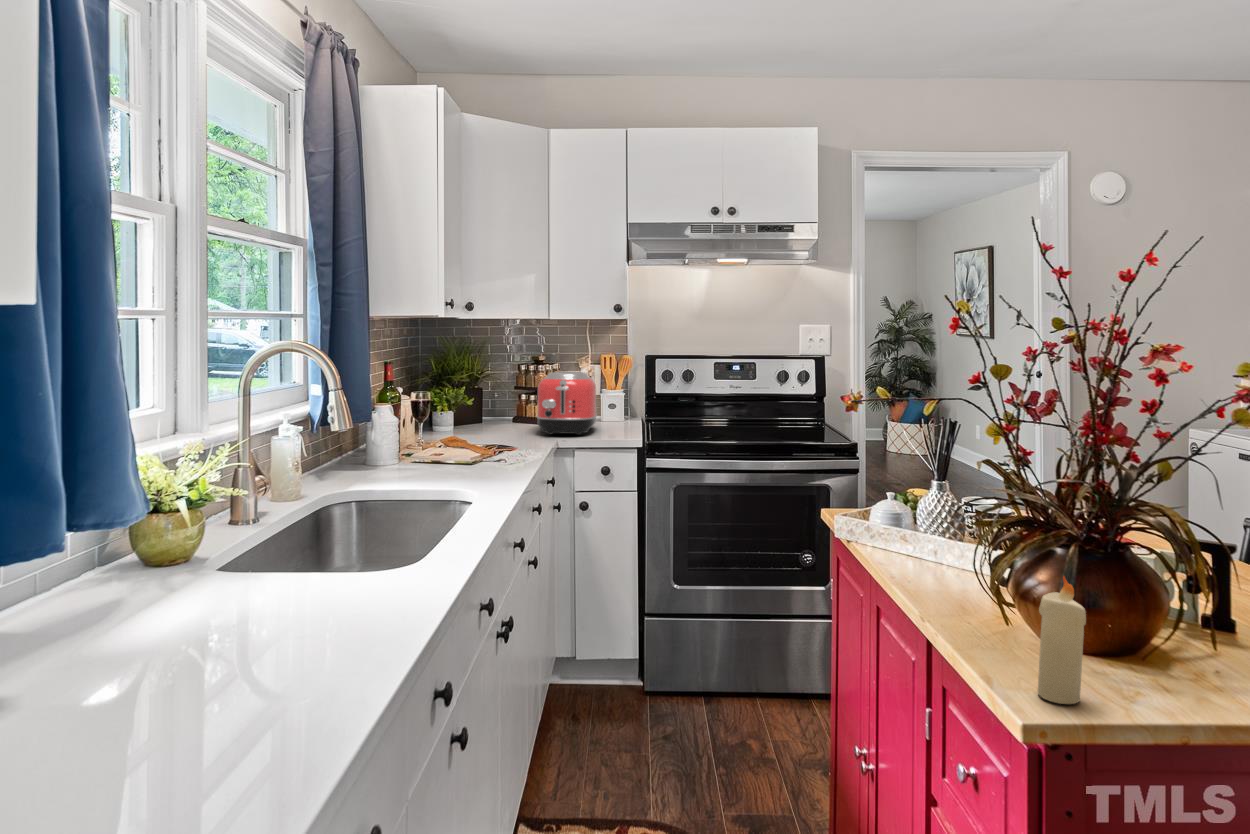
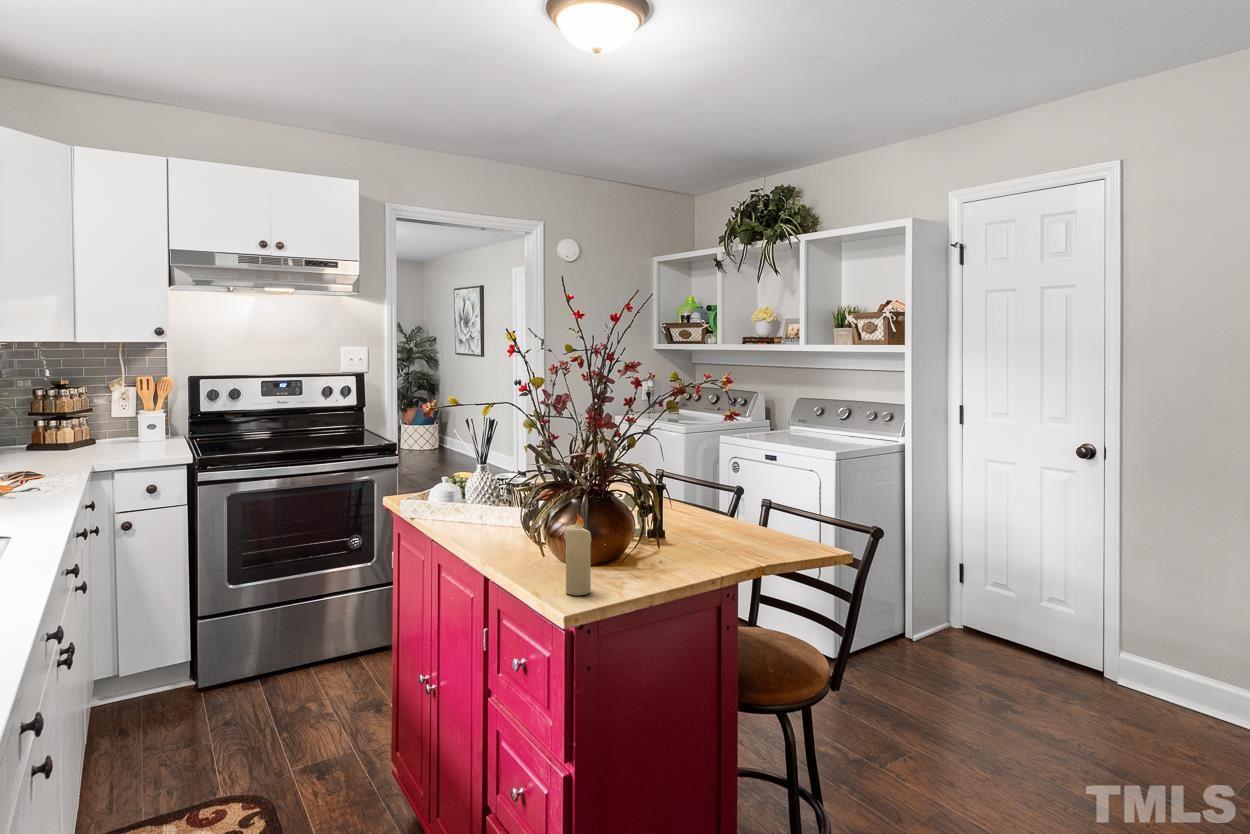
toaster: present [537,372,597,435] -> none [64,394,137,459]

